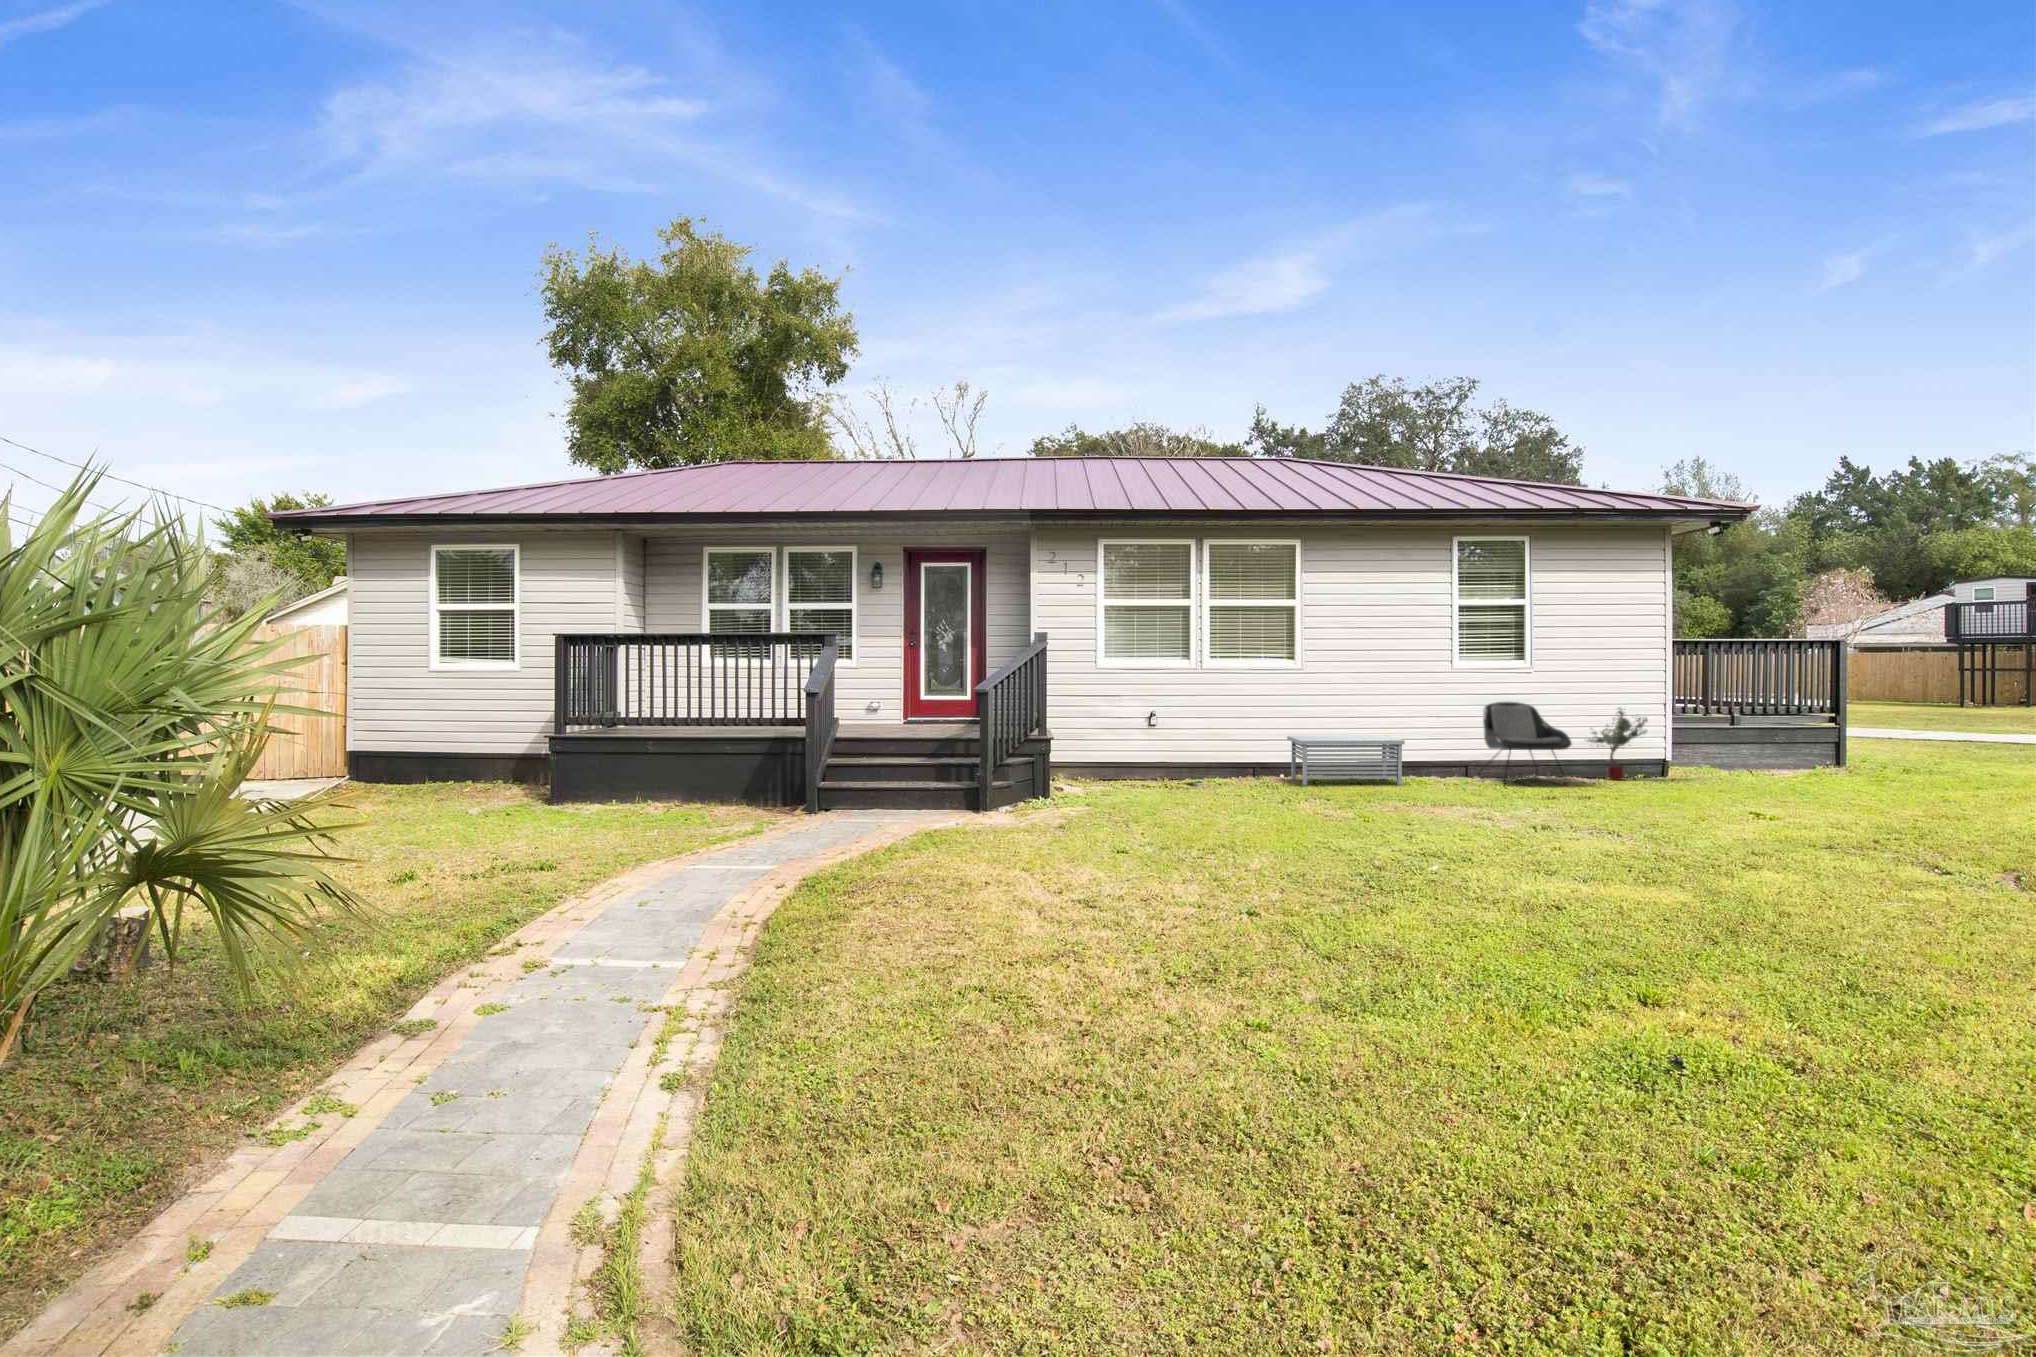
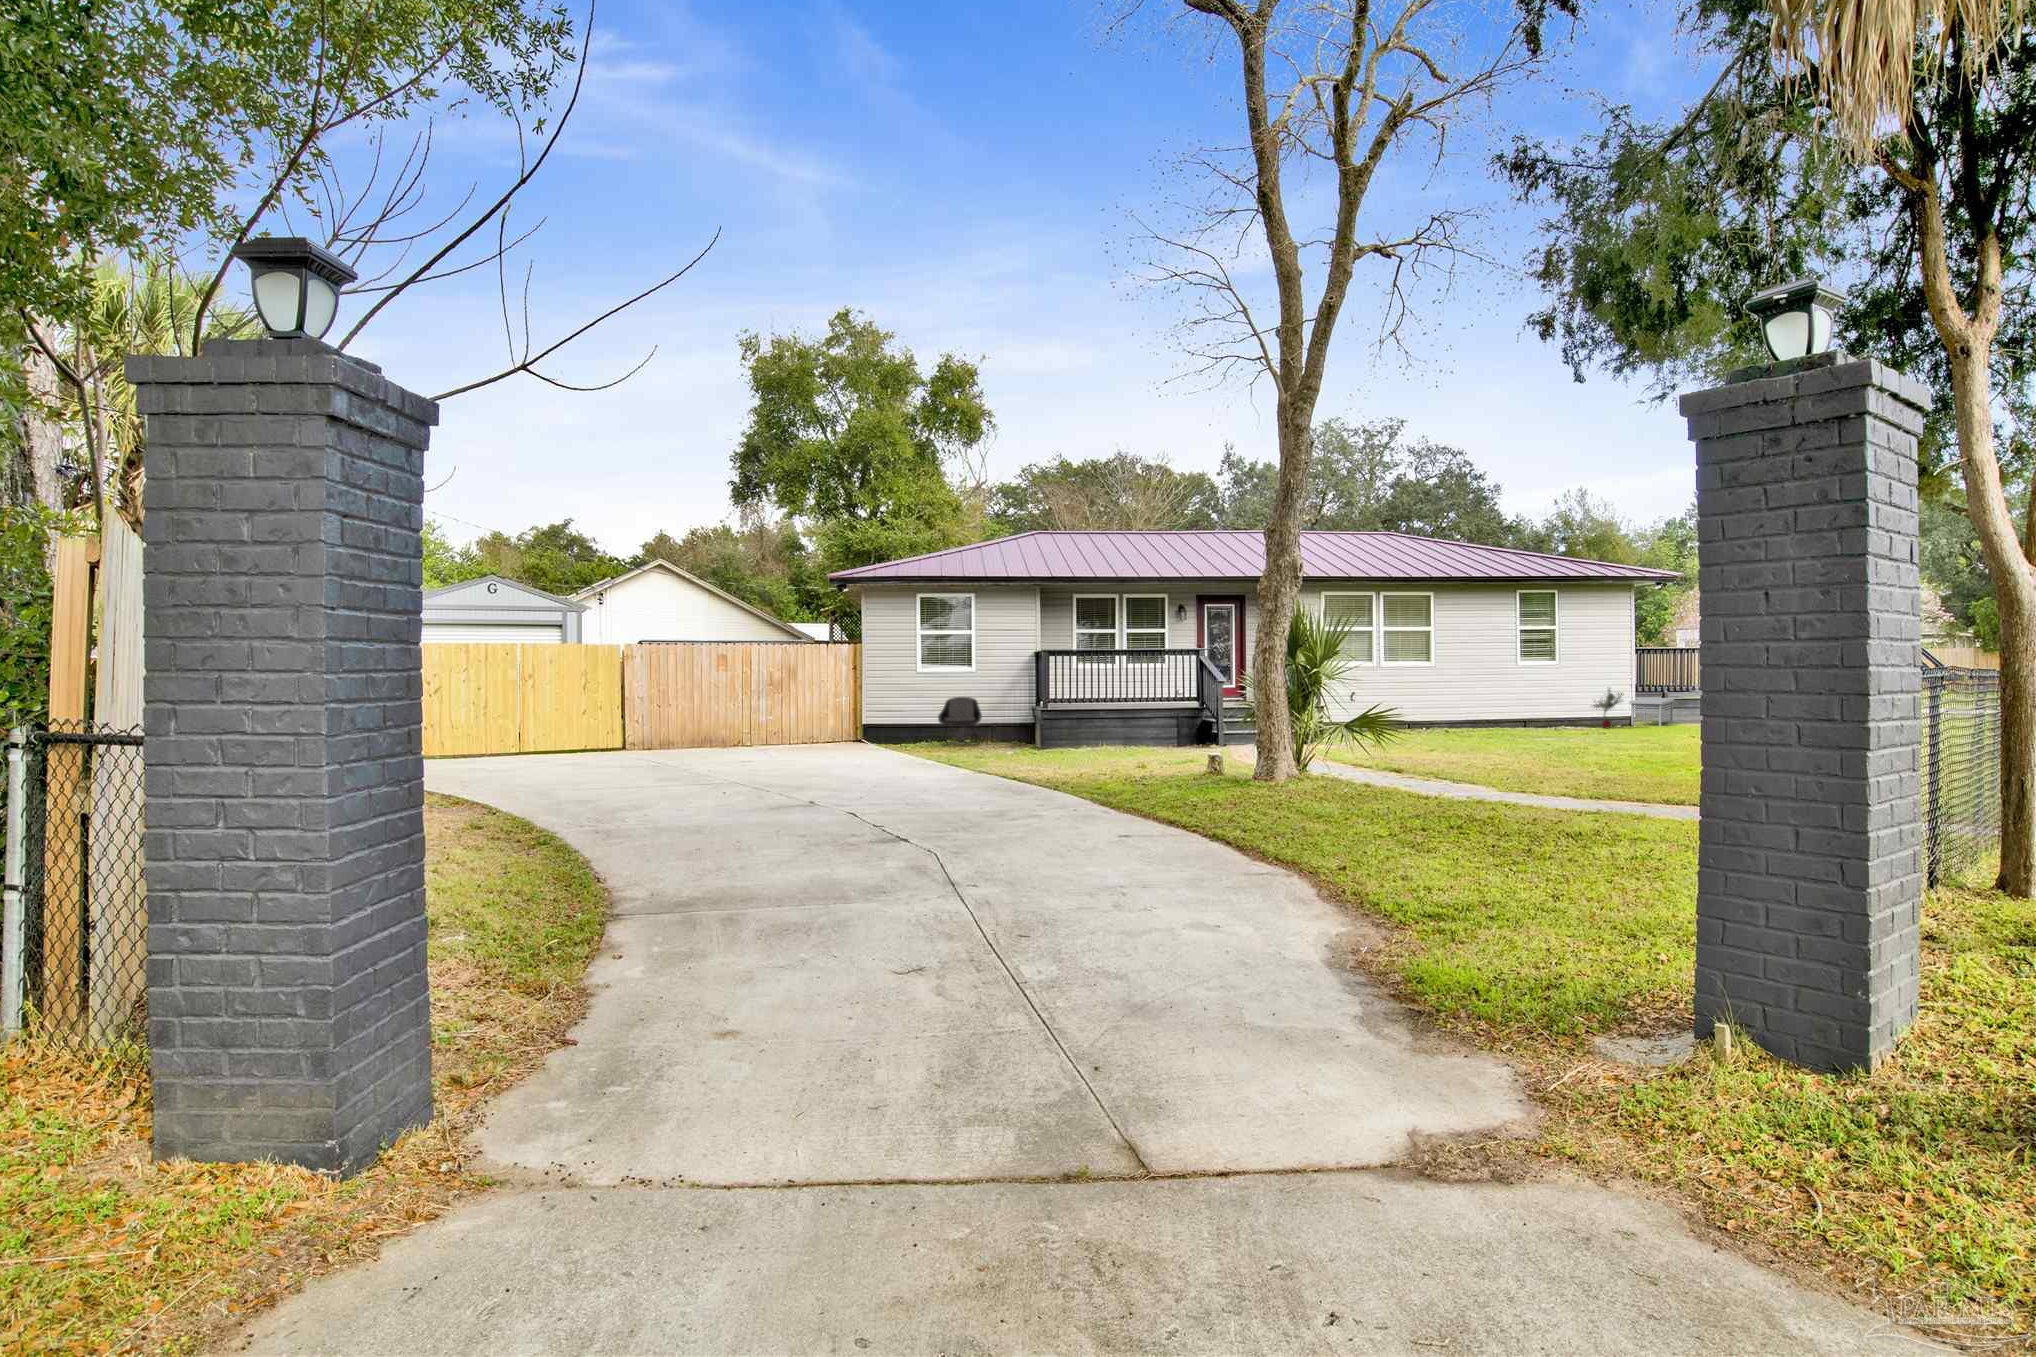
lounge chair: present [1480,702,1572,785] -> present [938,697,982,746]
storage bench: present [1287,736,1405,785] -> present [1629,698,1674,726]

